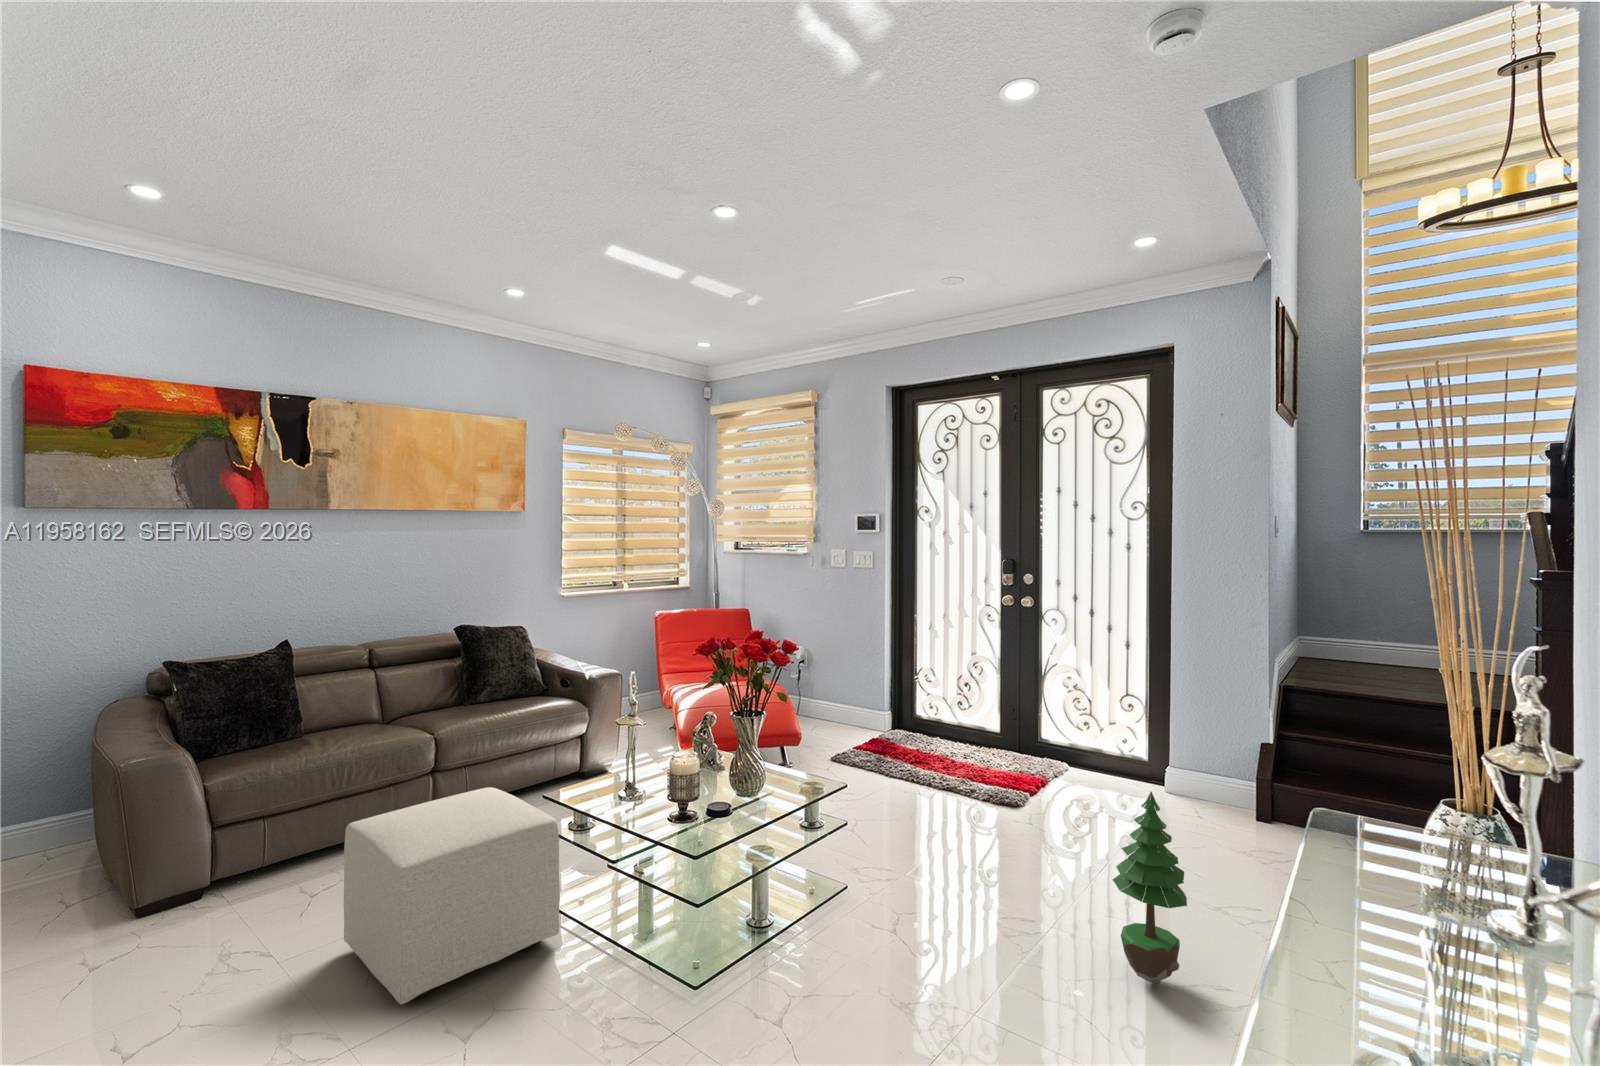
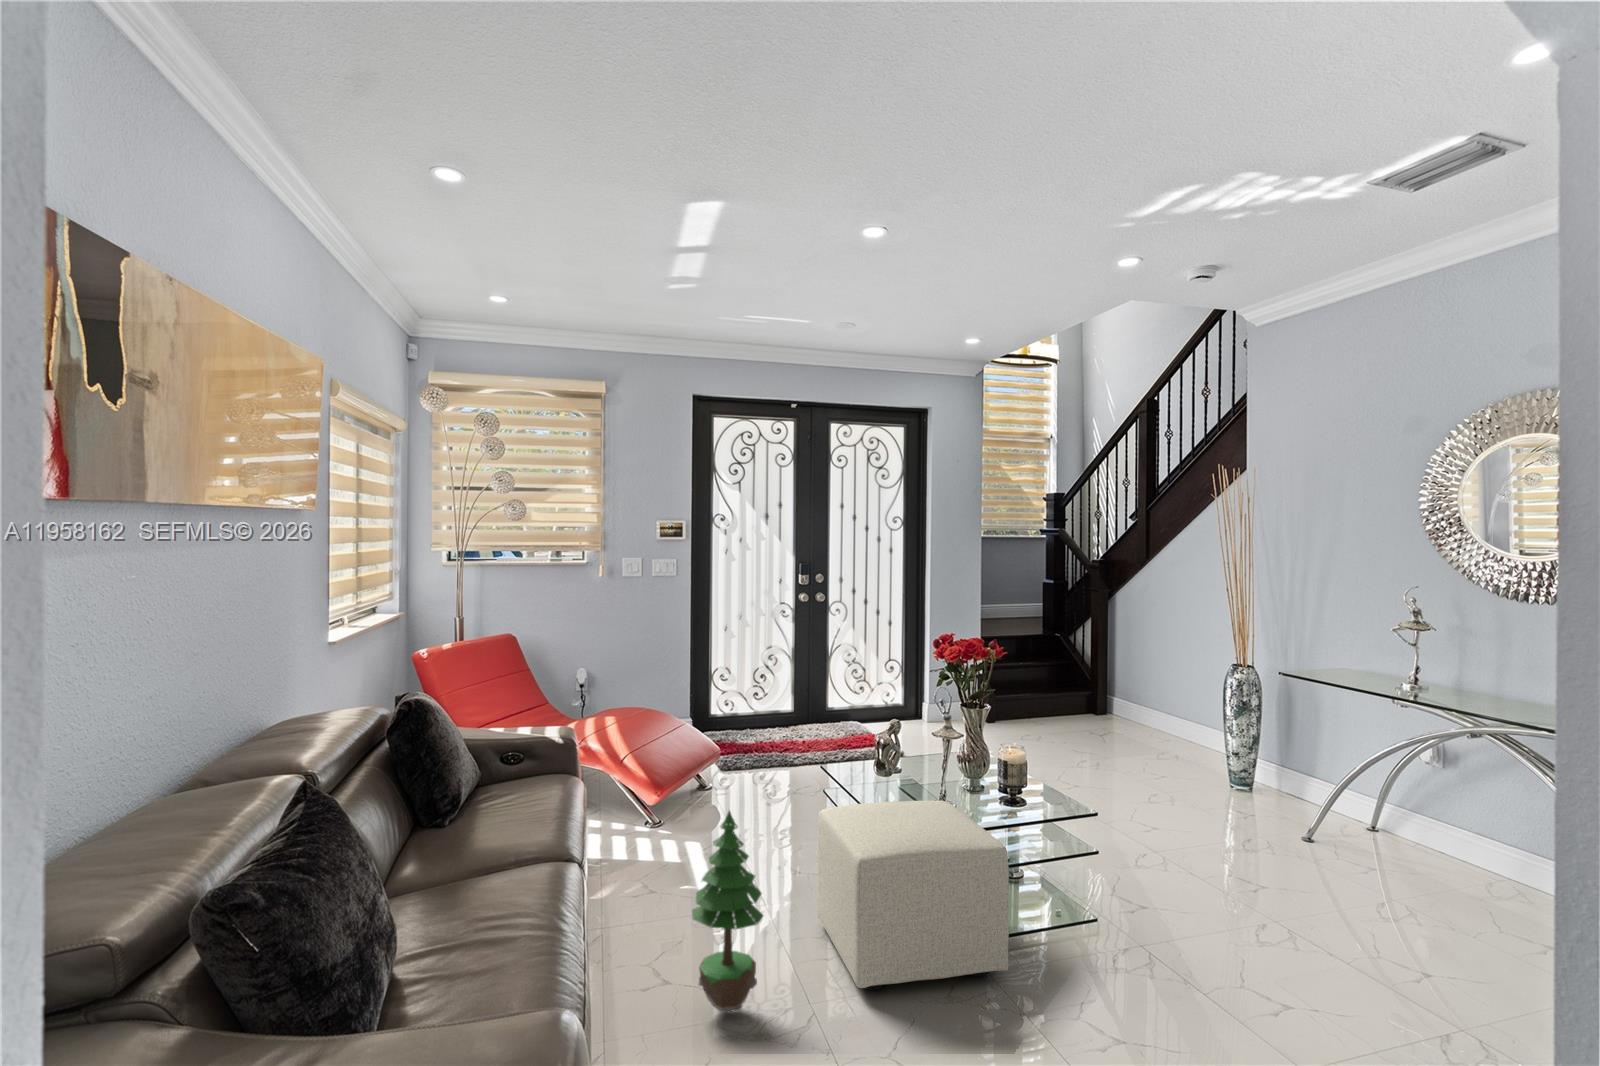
potted tree: present [1113,792,1187,984] -> present [692,811,763,1013]

